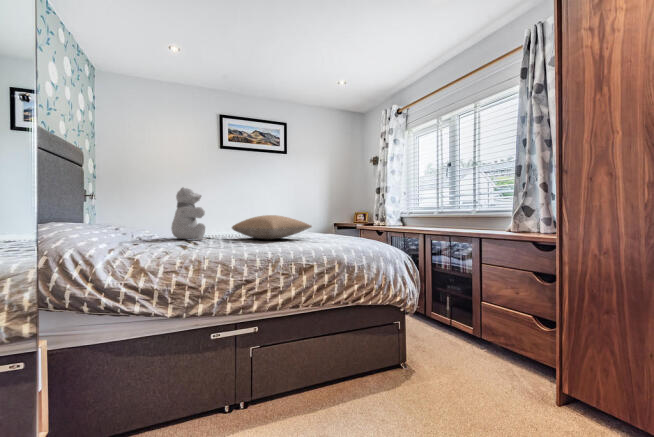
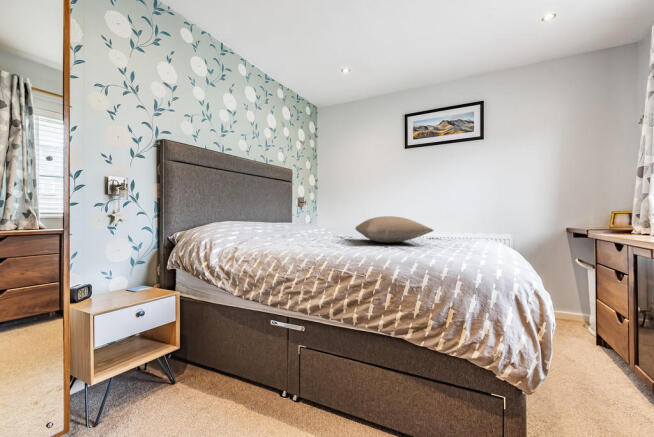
teddy bear: present [171,187,205,240] -> none [311,192,343,238]

